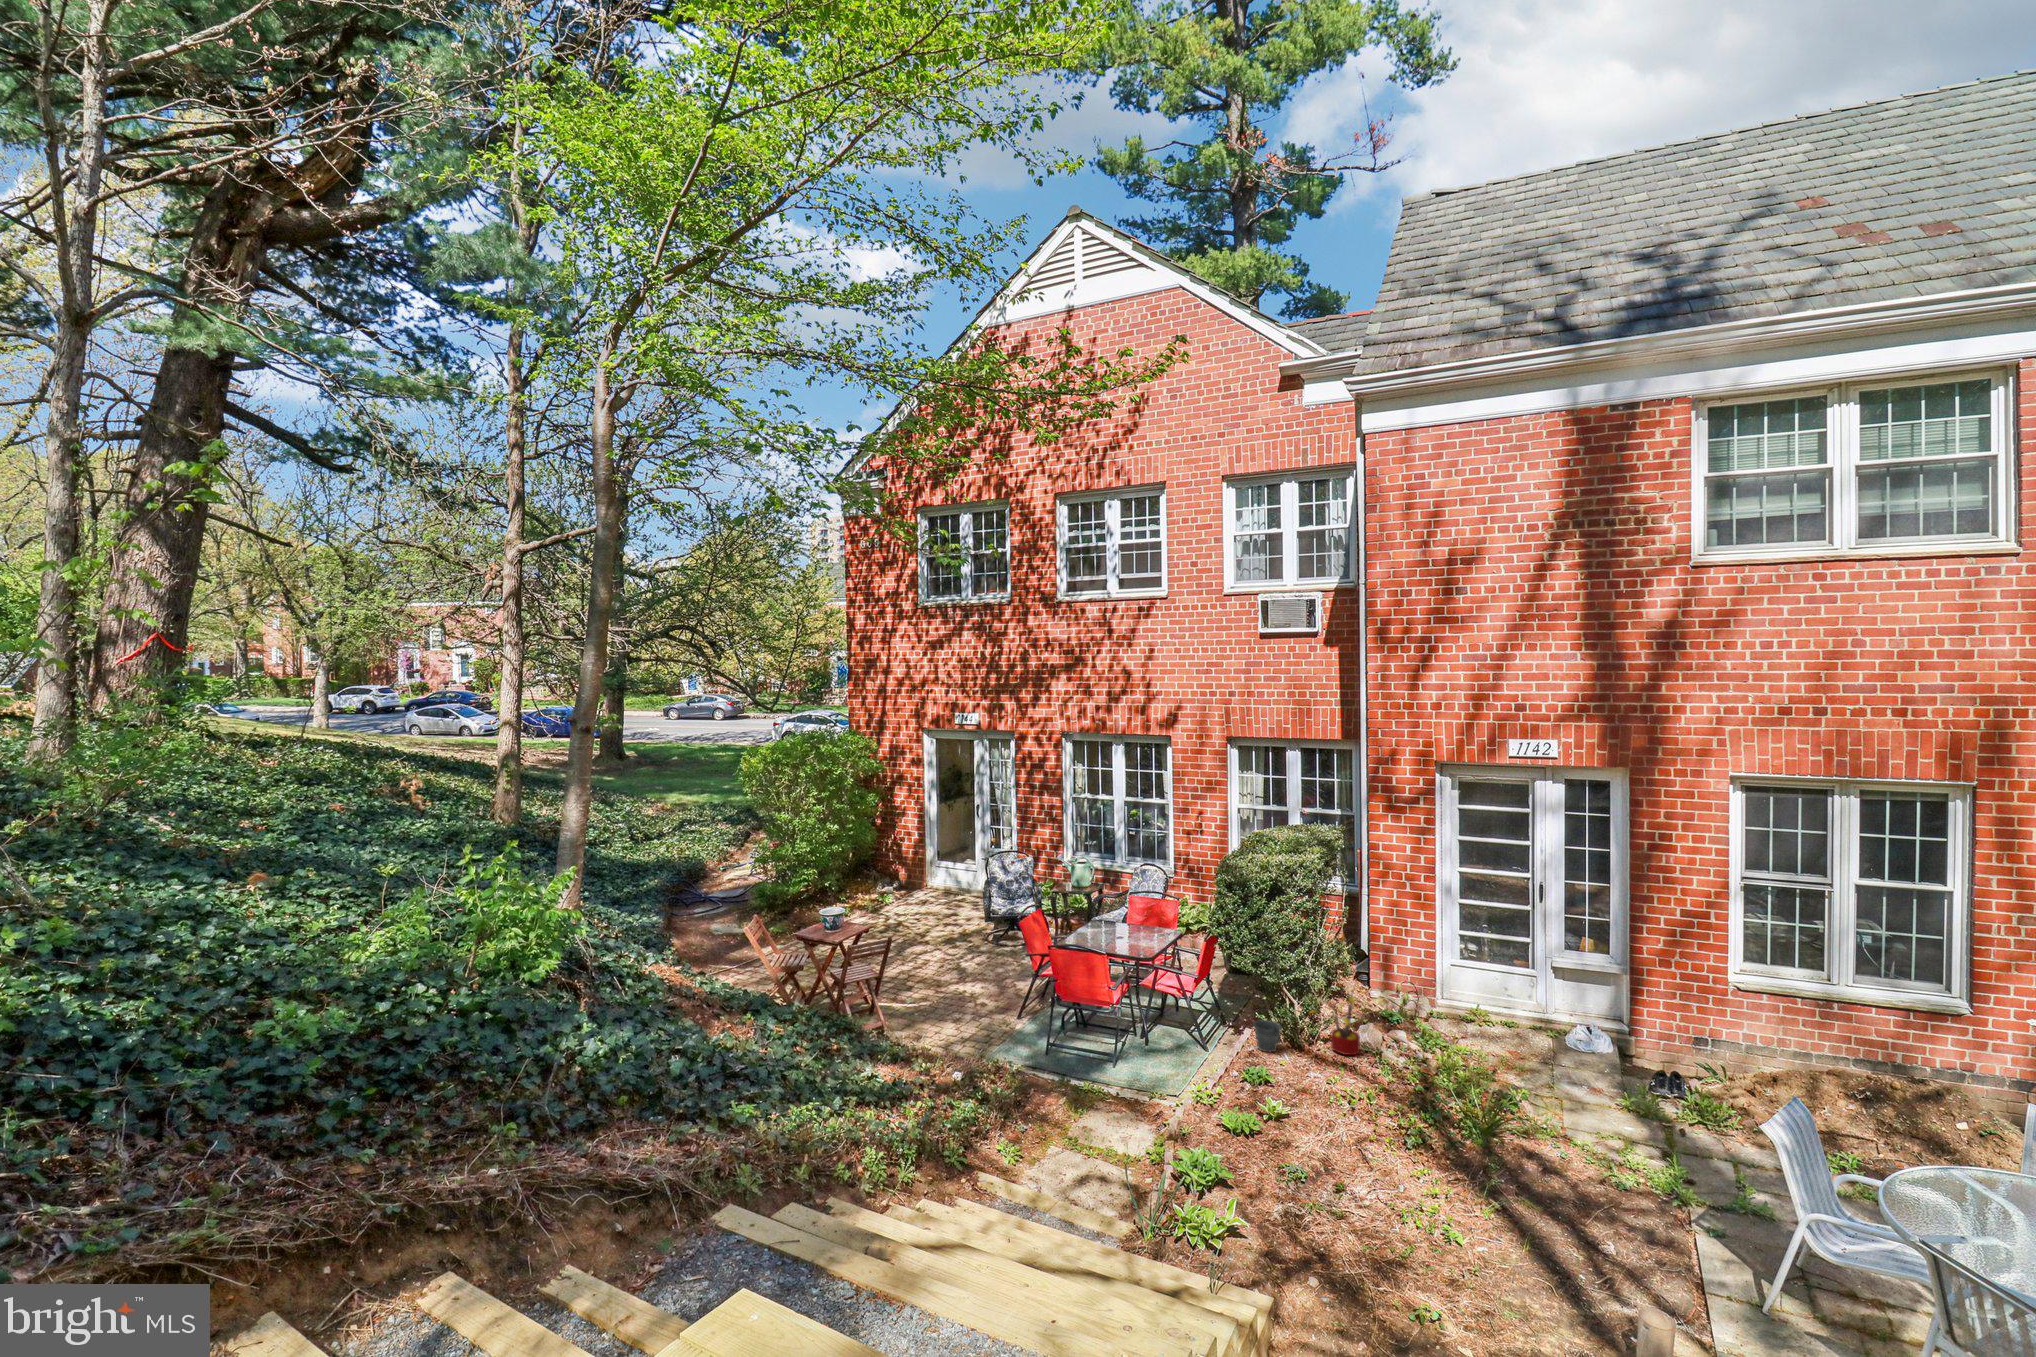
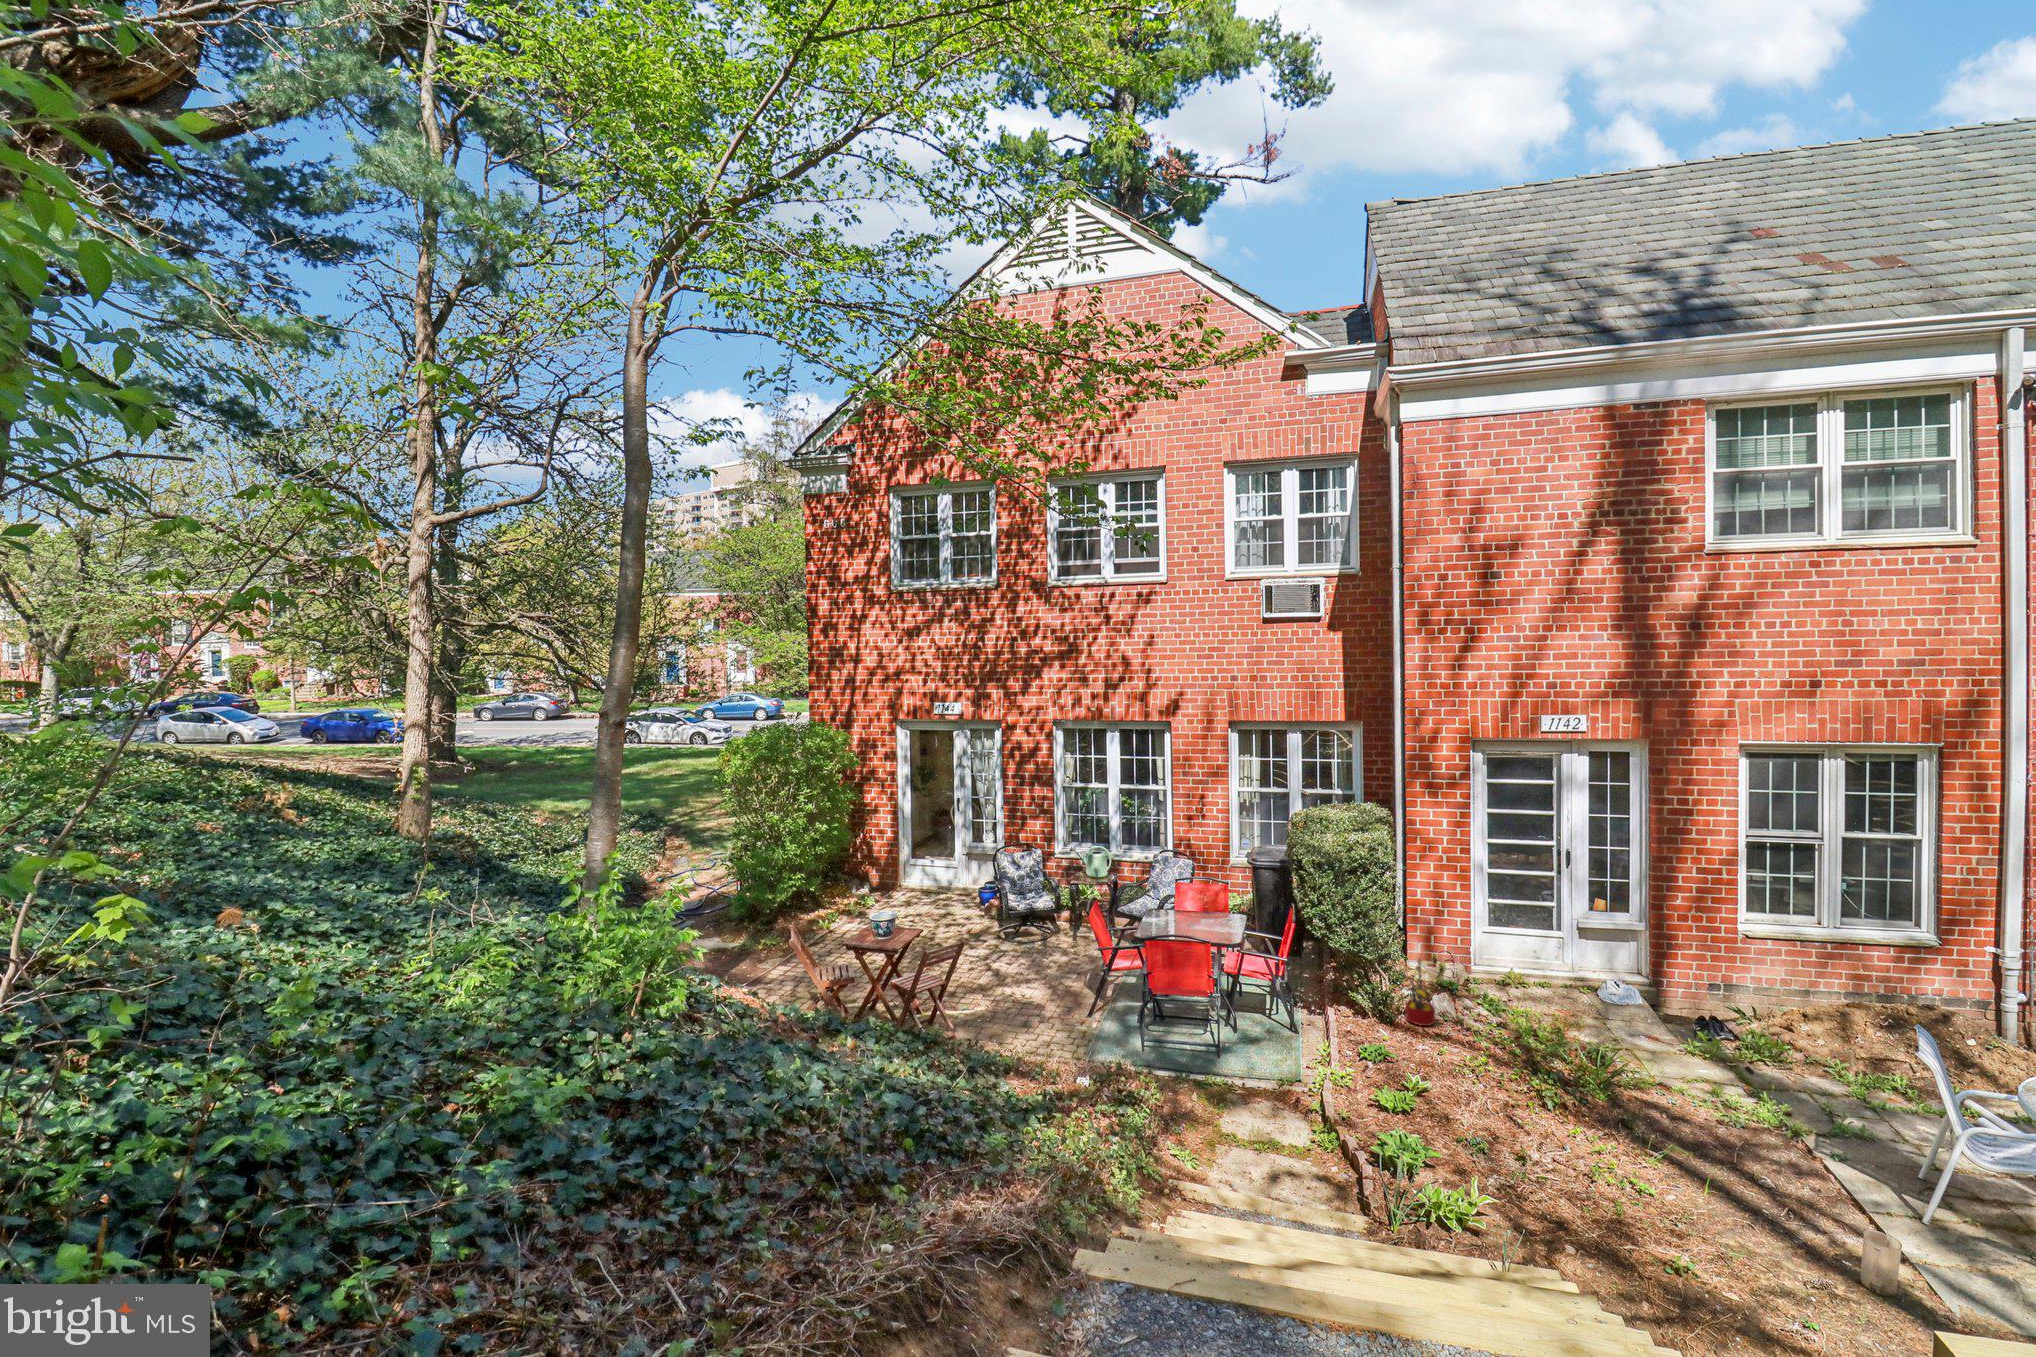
bucket: present [1254,1017,1282,1052] -> none [1335,988,1364,1030]

